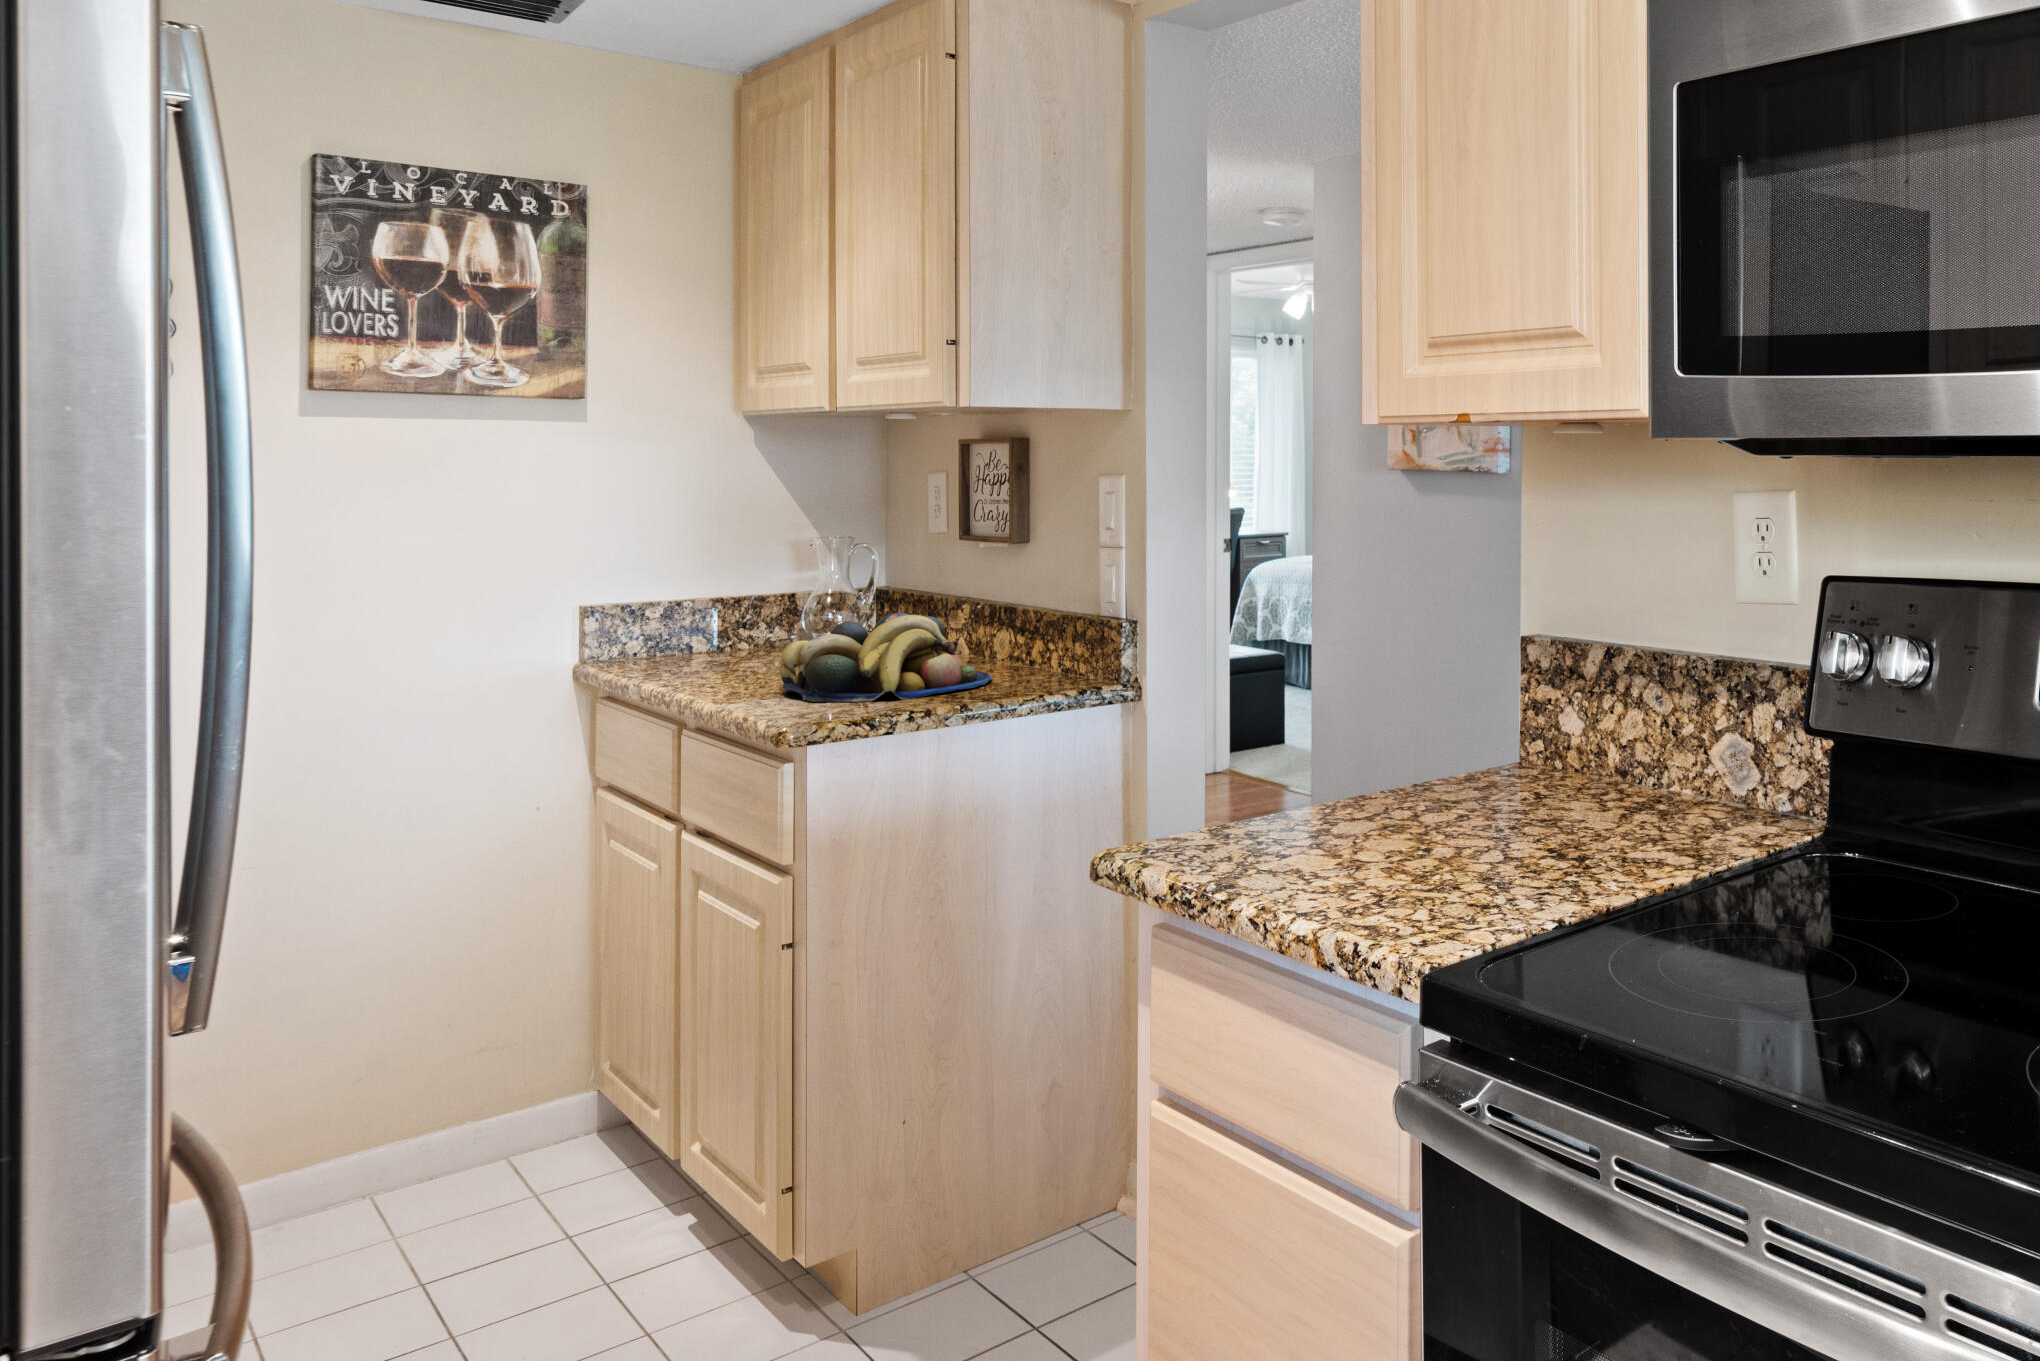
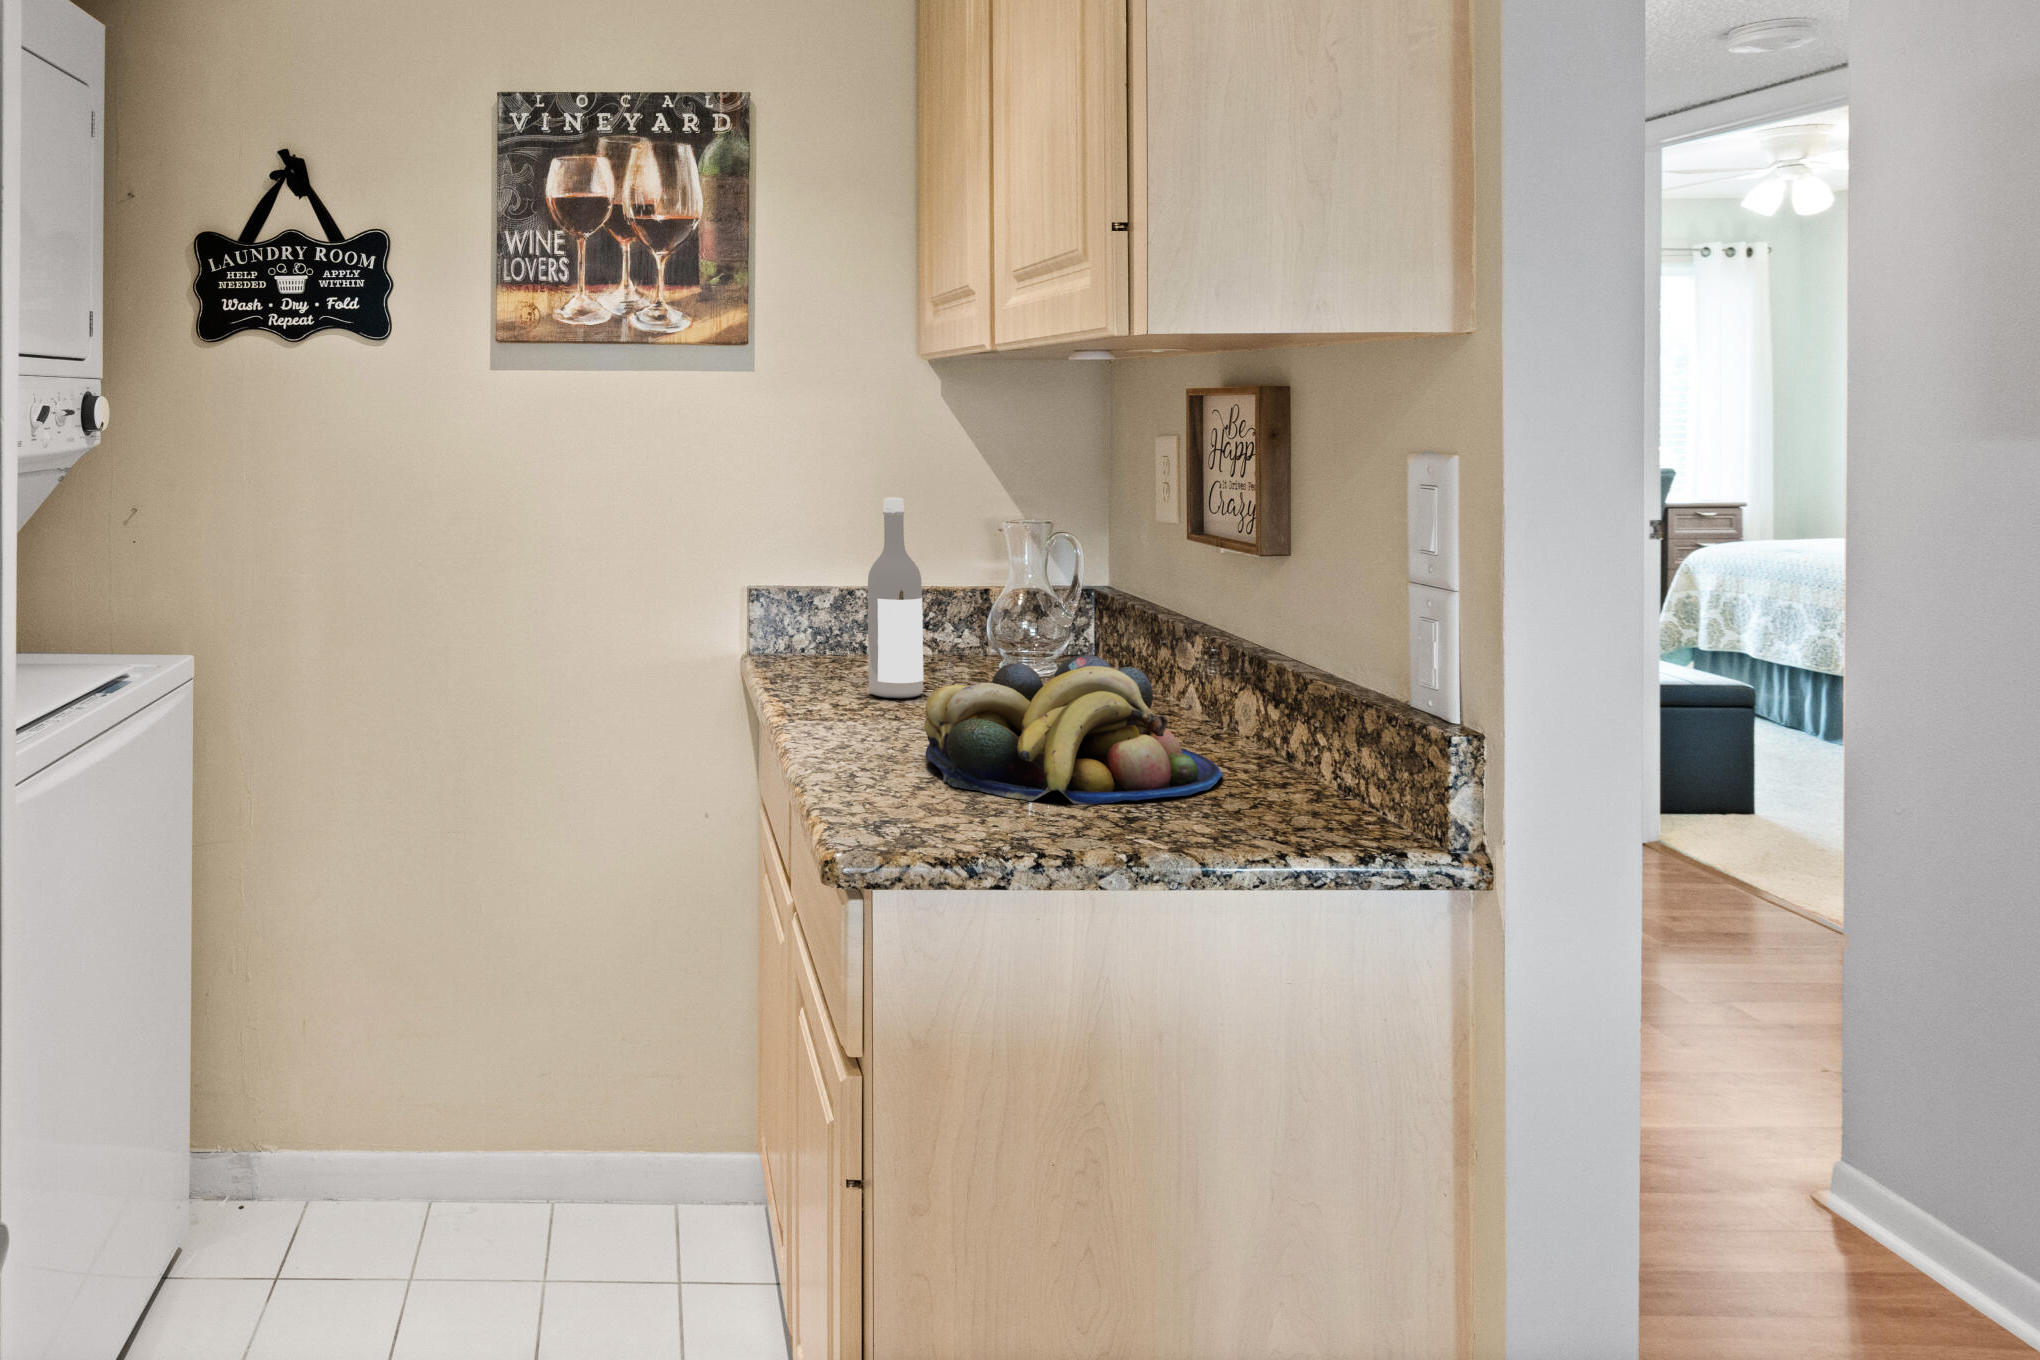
wine bottle: none [708,517,755,670] -> present [868,498,923,698]

